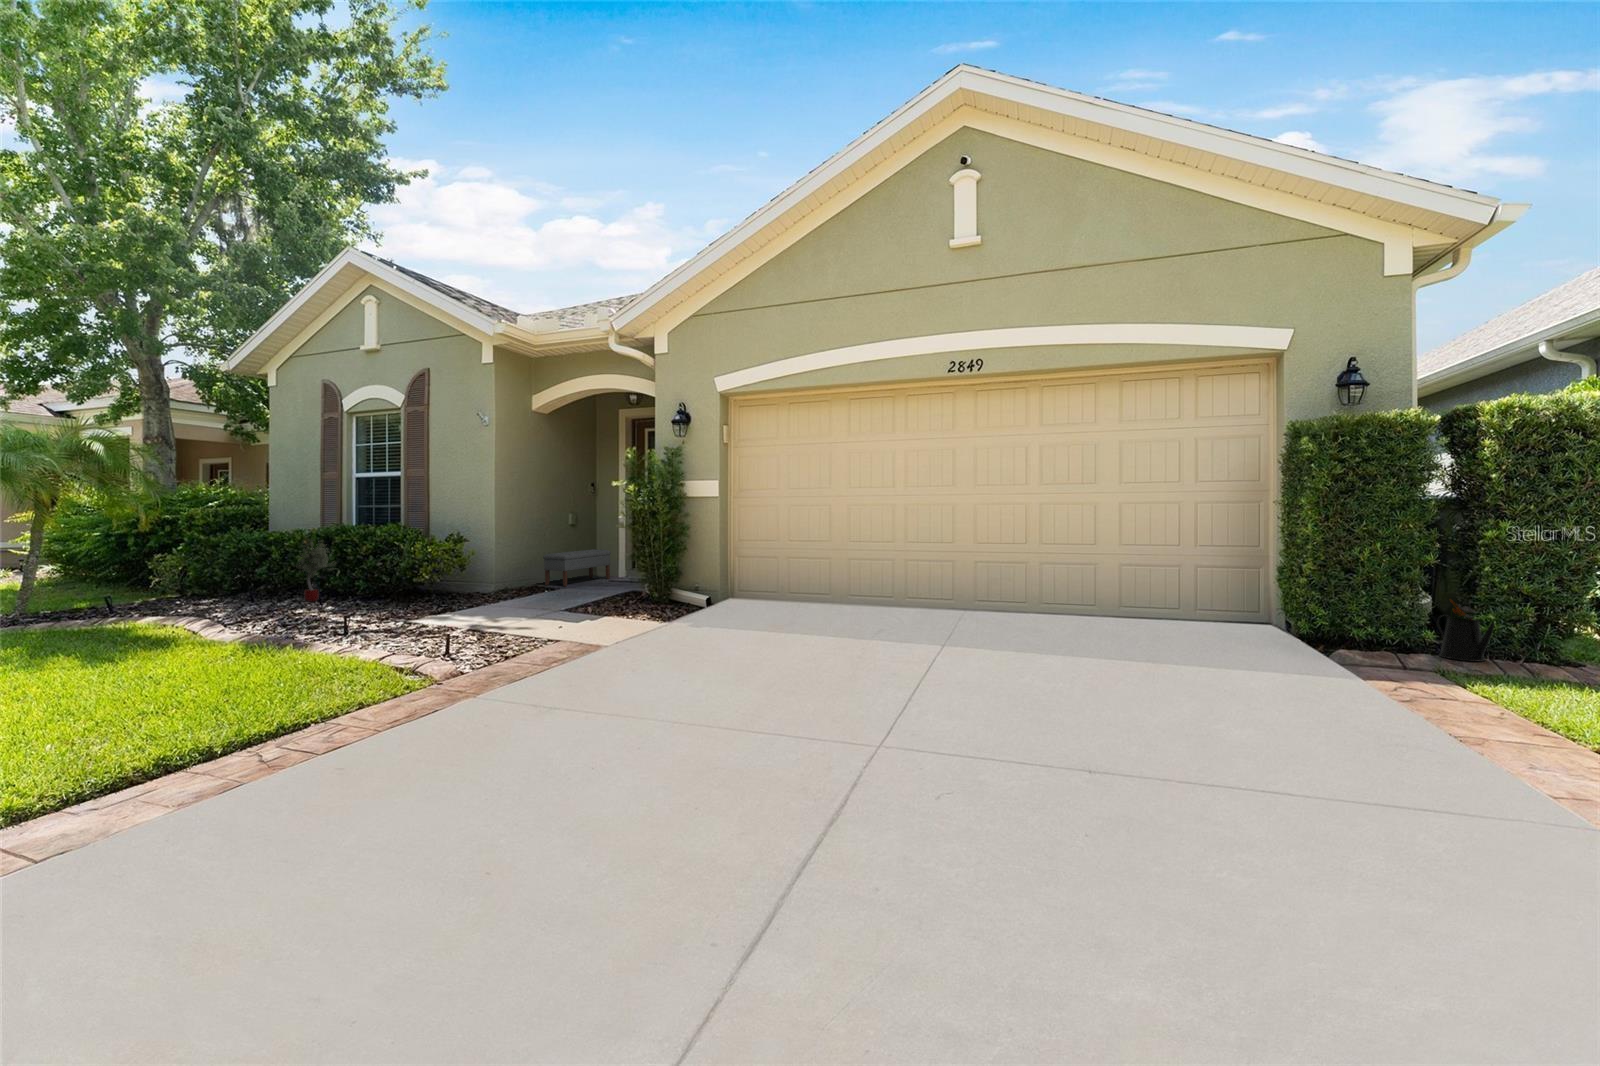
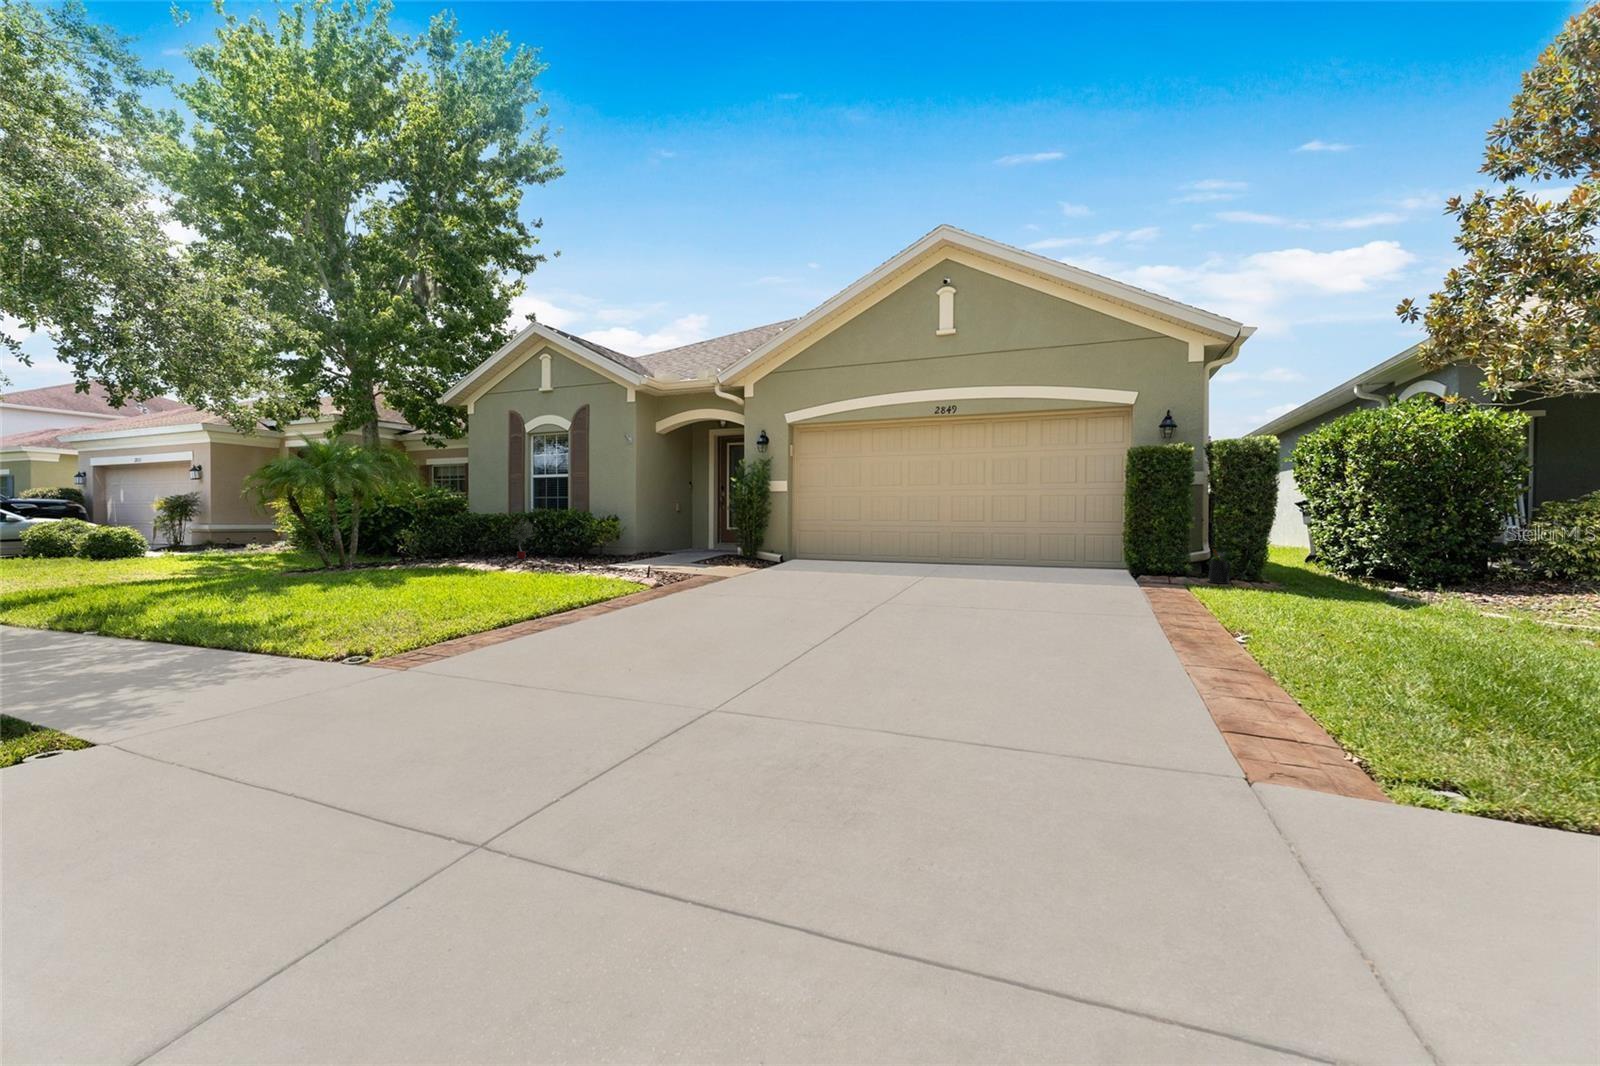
bench: present [543,549,611,587] -> none [664,529,707,553]

